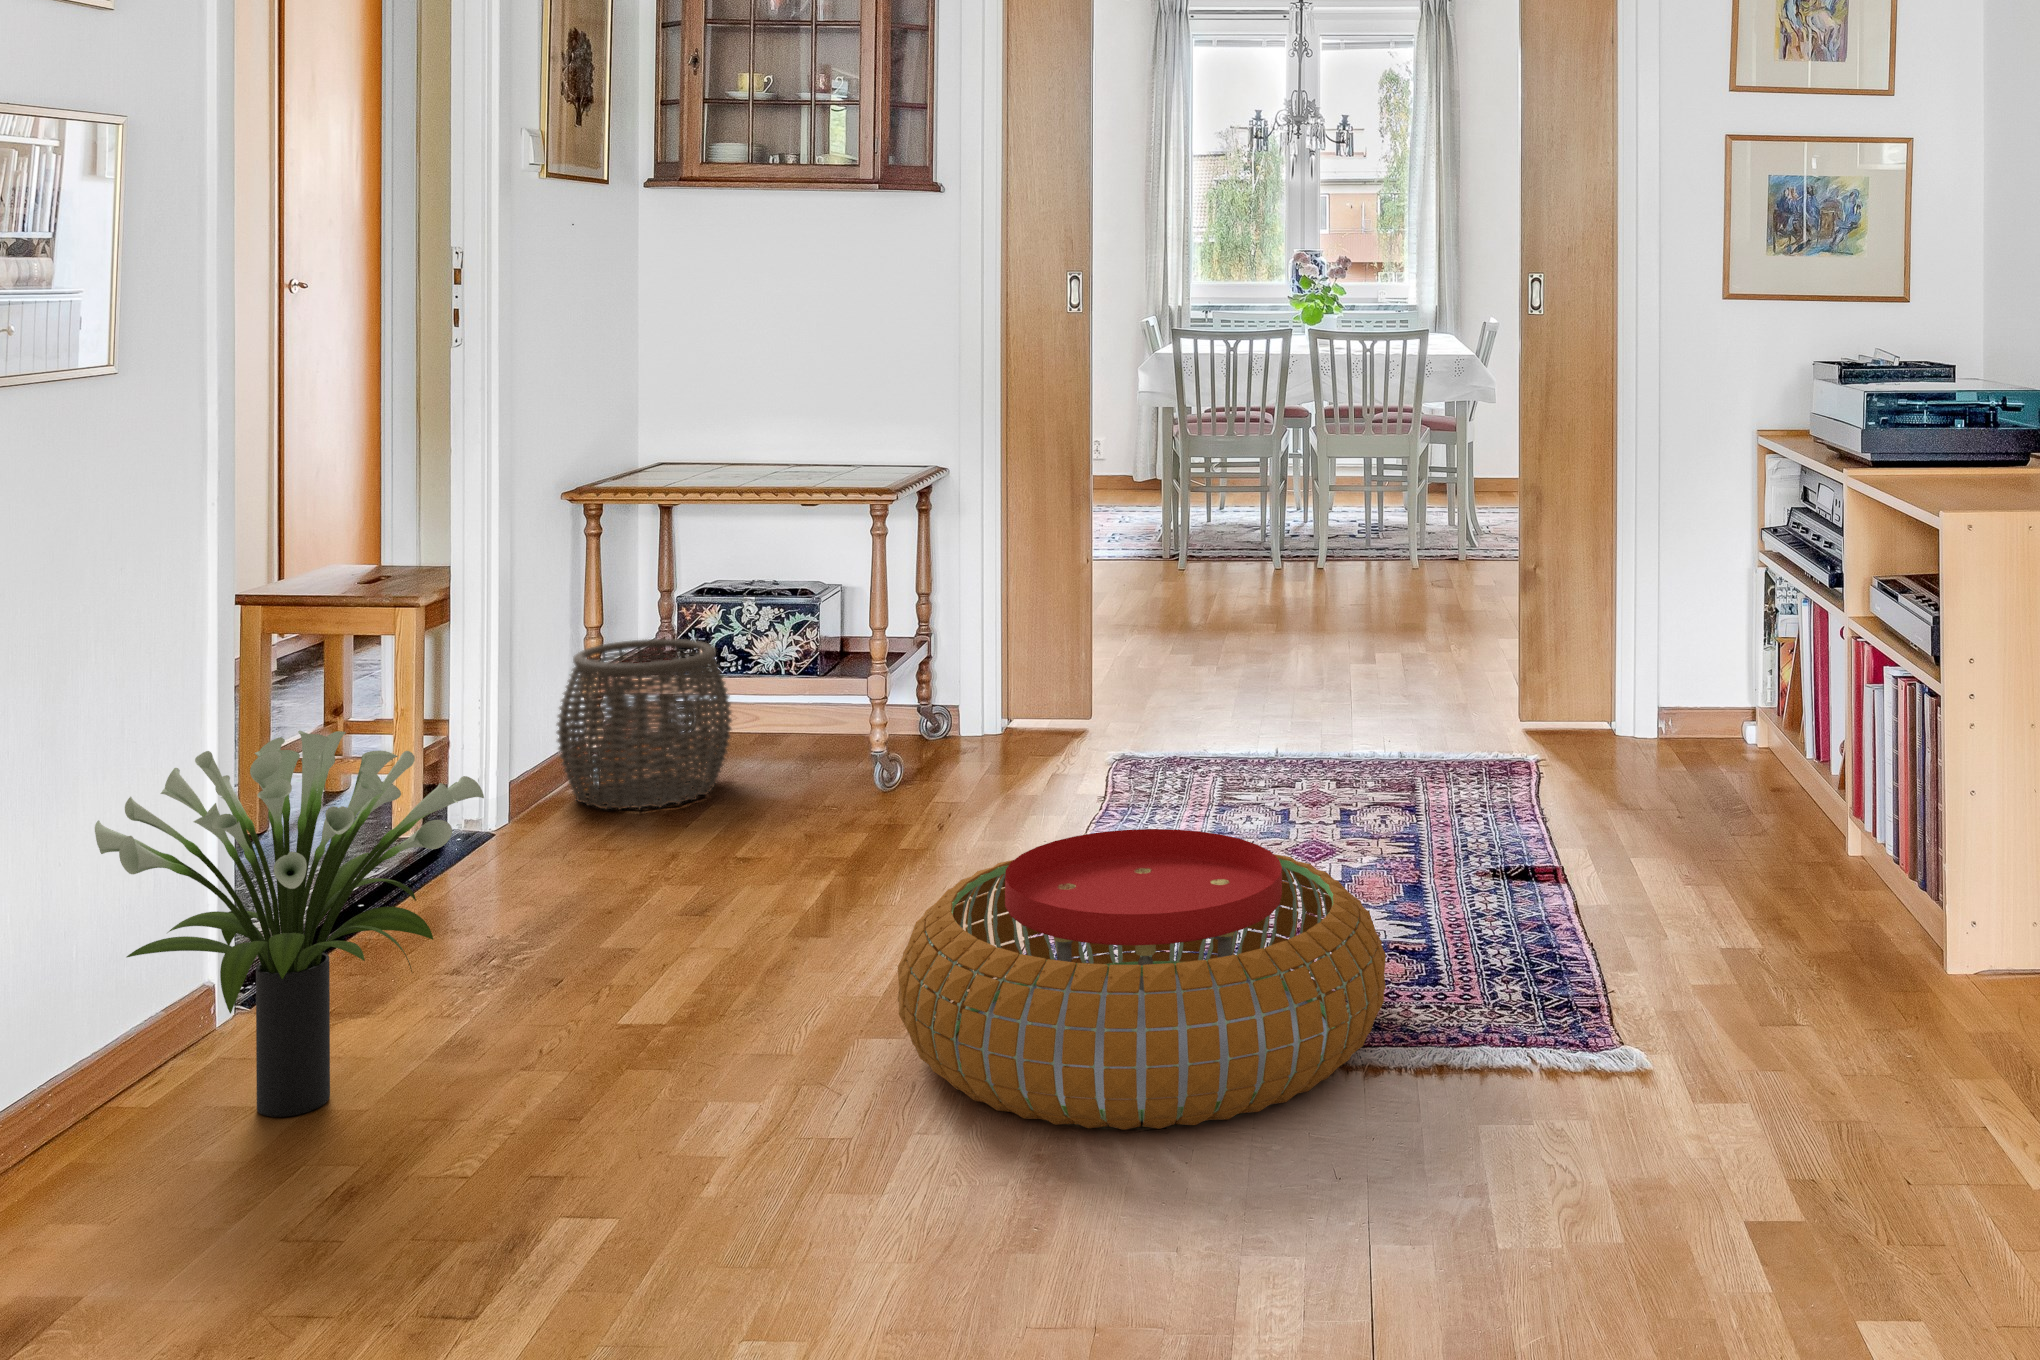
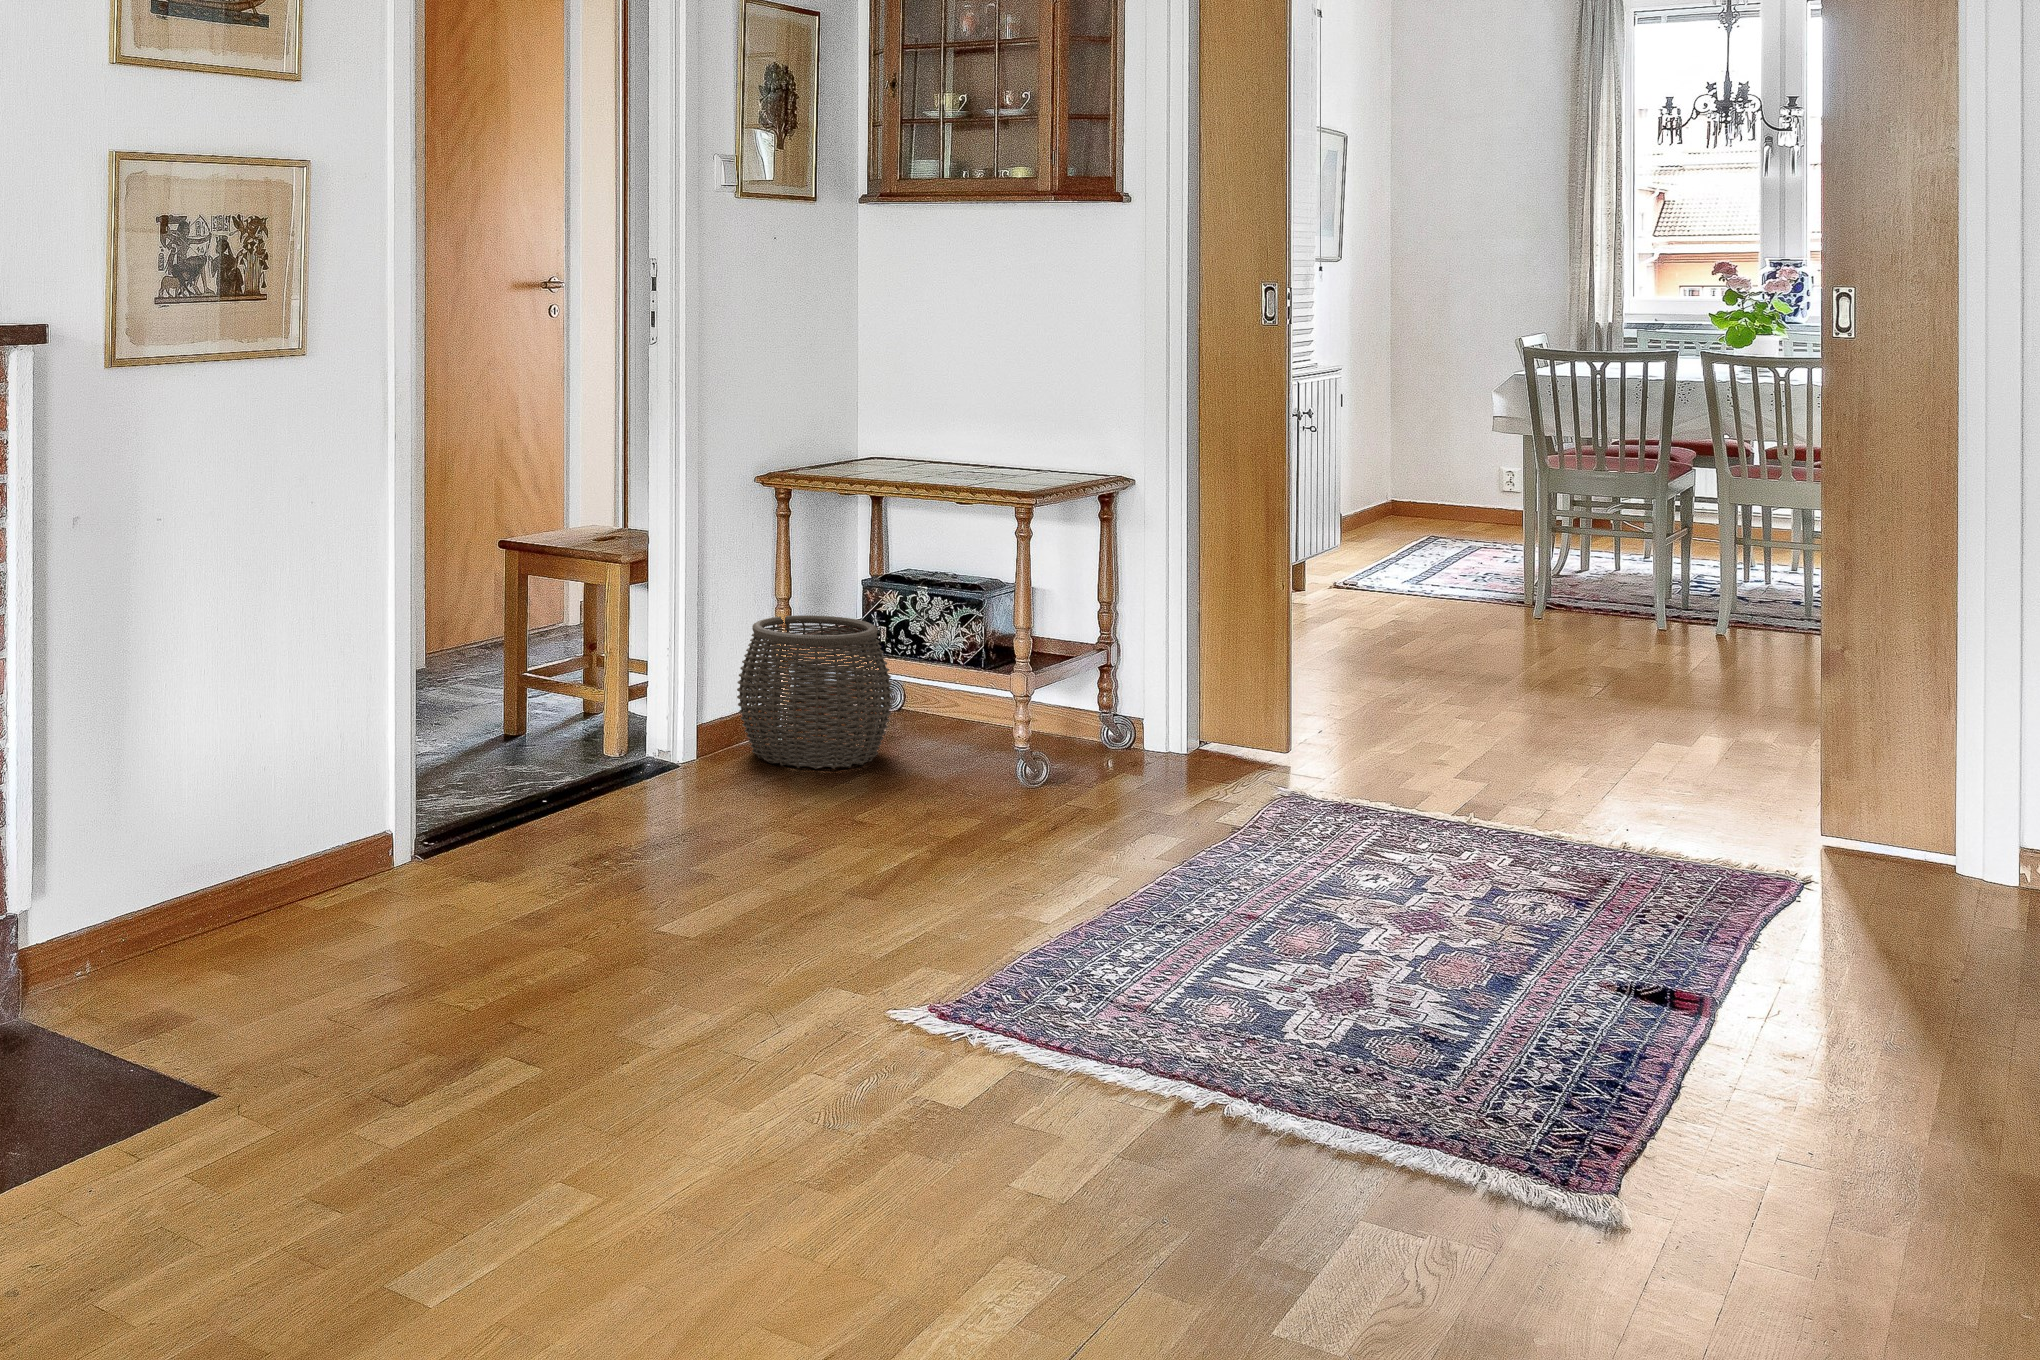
potted plant: present [95,731,484,1117] -> none [262,639,535,942]
pouf: present [898,829,1386,1130] -> none [834,838,1339,1136]

